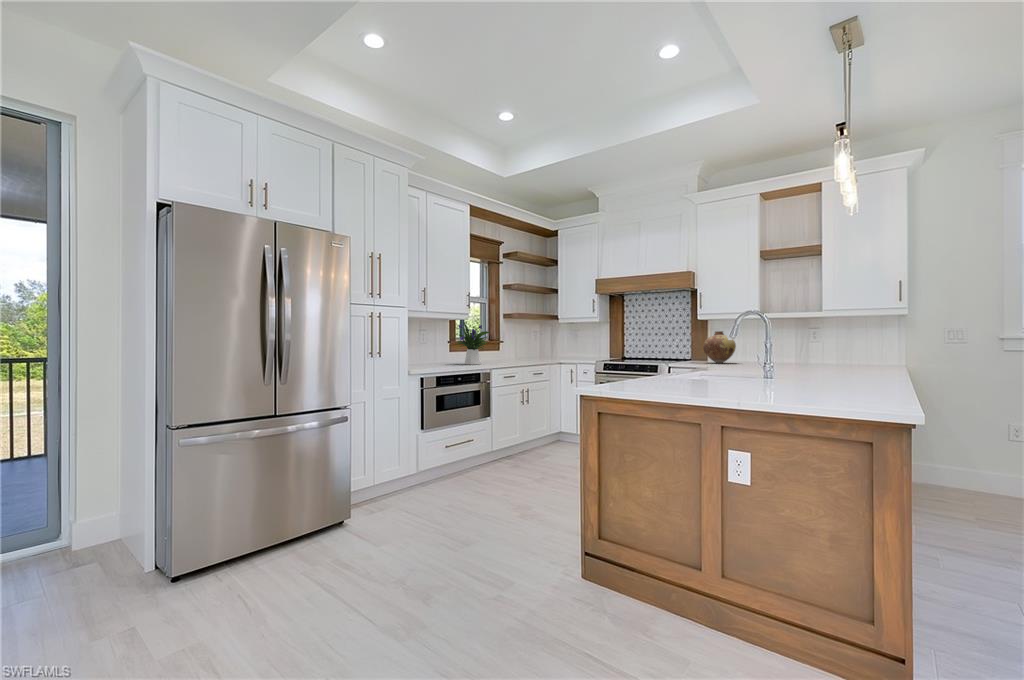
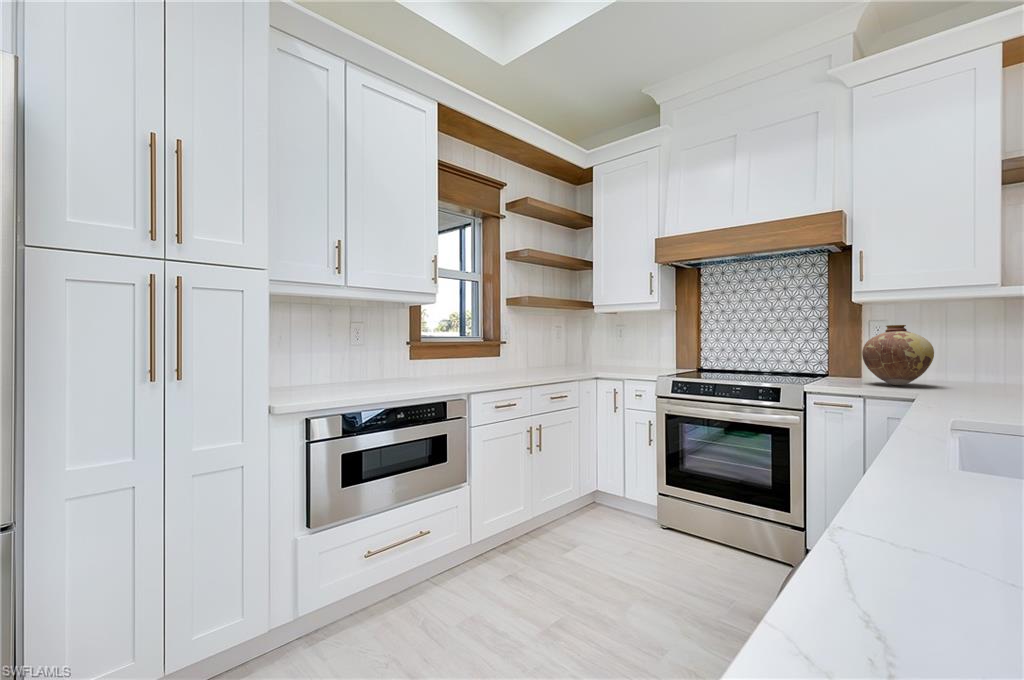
flower arrangement: present [457,322,490,364] -> none [401,309,470,385]

